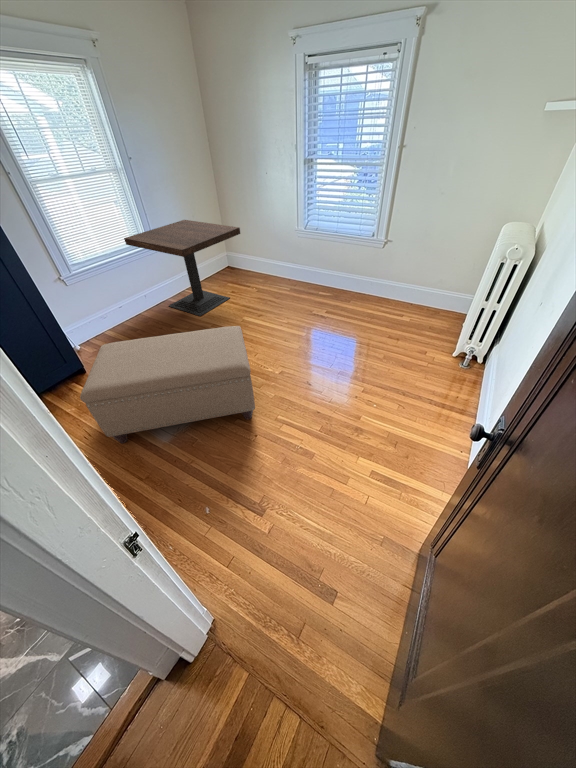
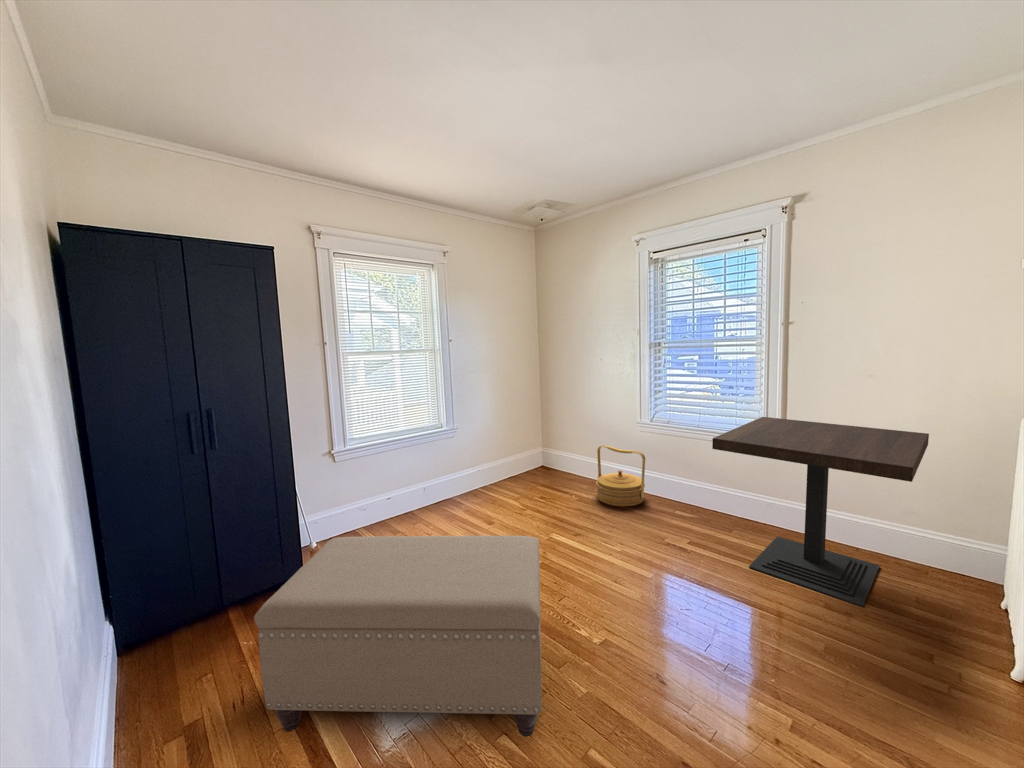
side table: present [124,220,240,316] -> present [712,417,929,607]
woven basket: none [268,250,300,293] -> present [596,445,645,506]

